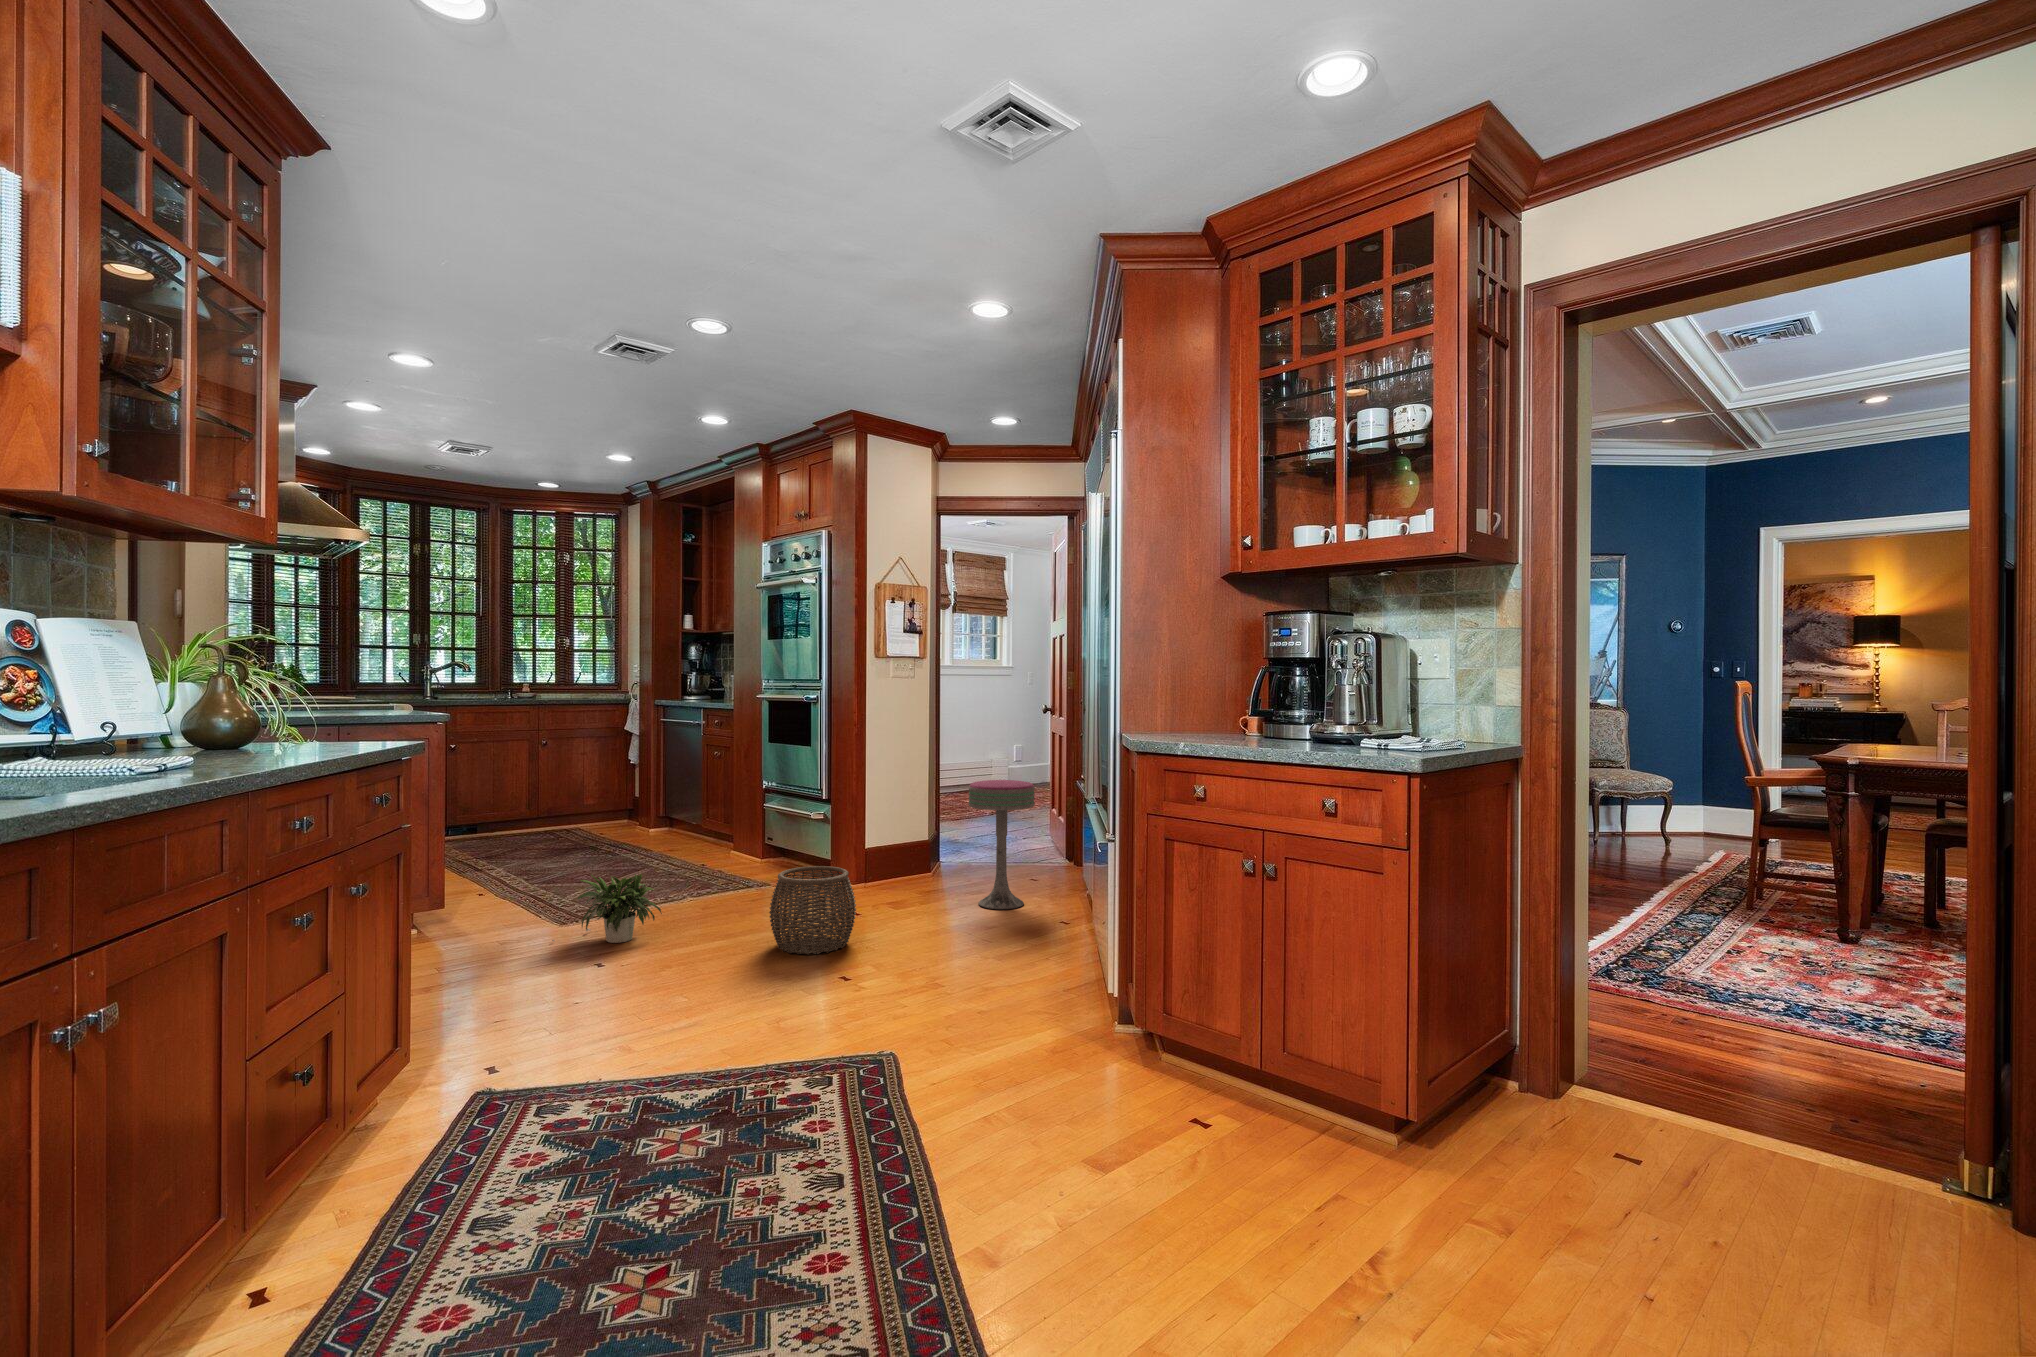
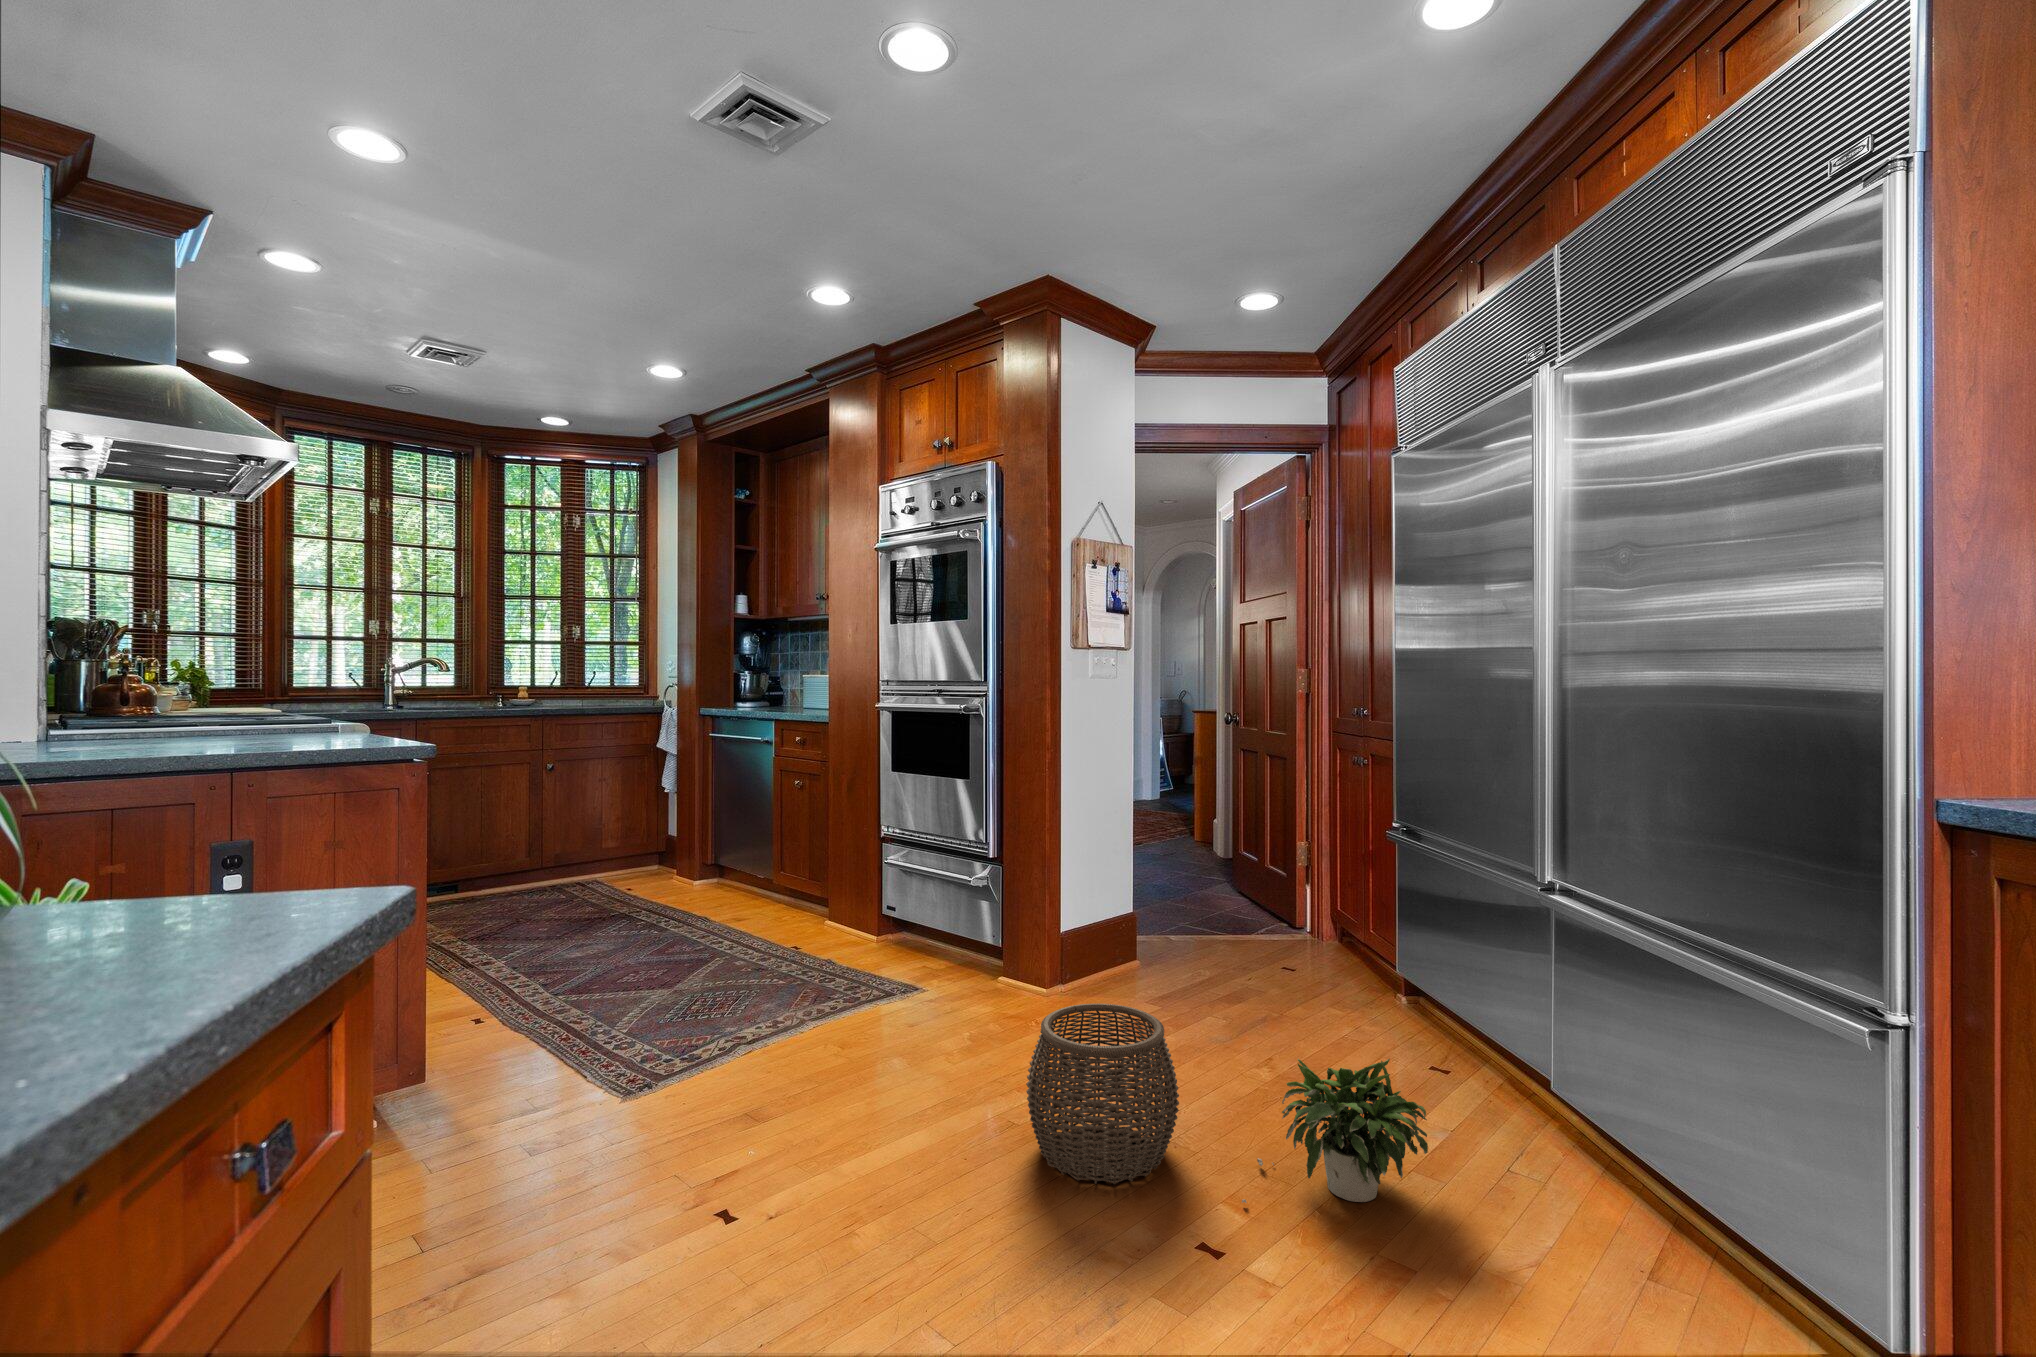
bar stool: present [968,780,1035,909] -> none [1262,835,1370,1044]
potted plant: present [552,874,662,943] -> present [1242,1059,1428,1203]

